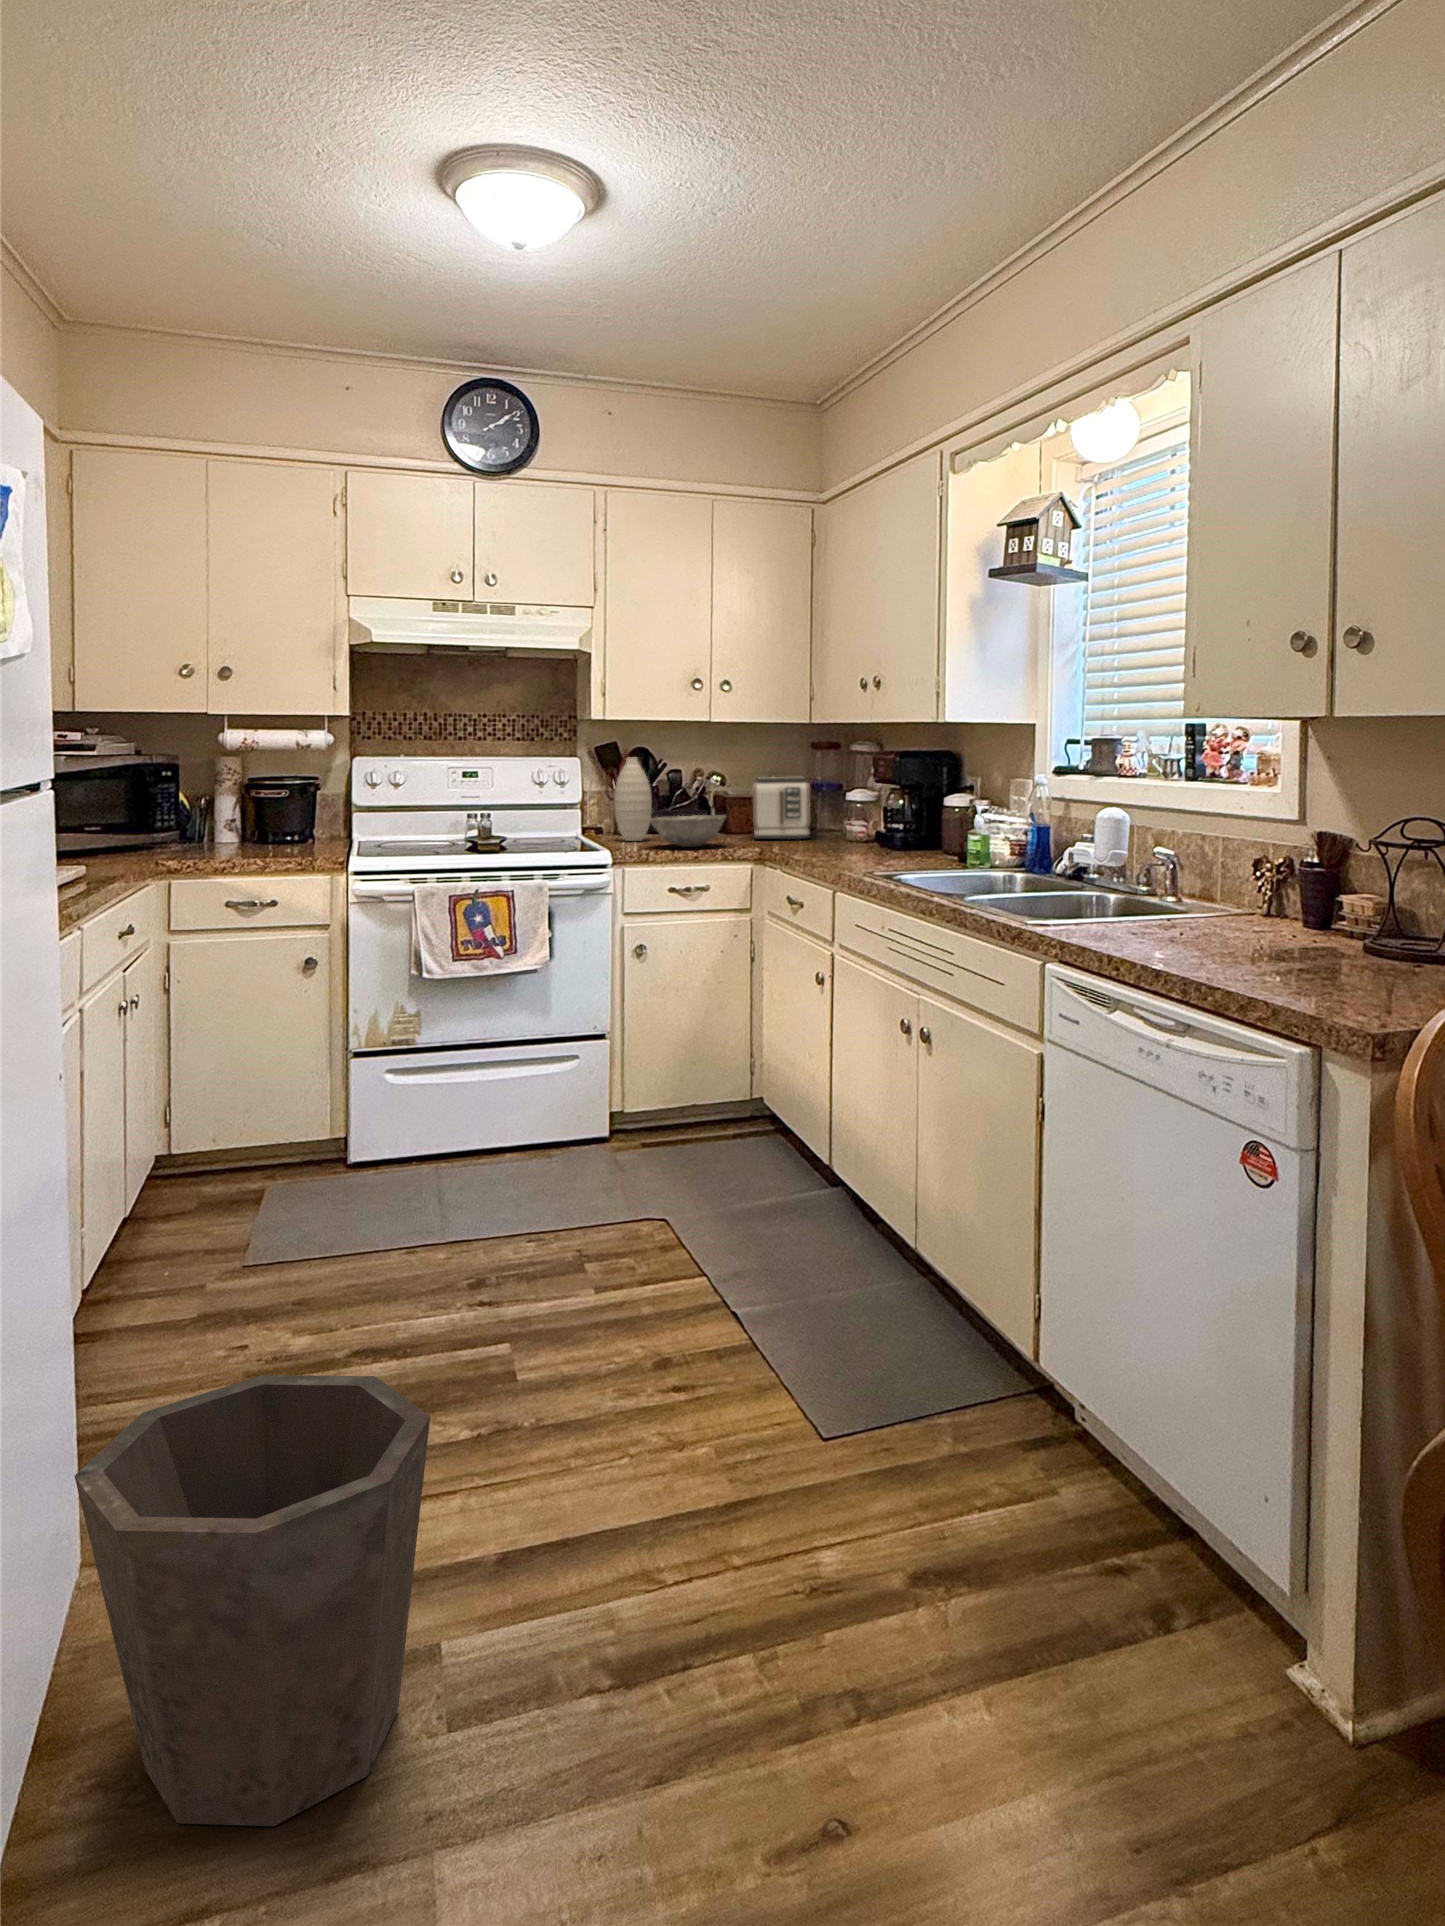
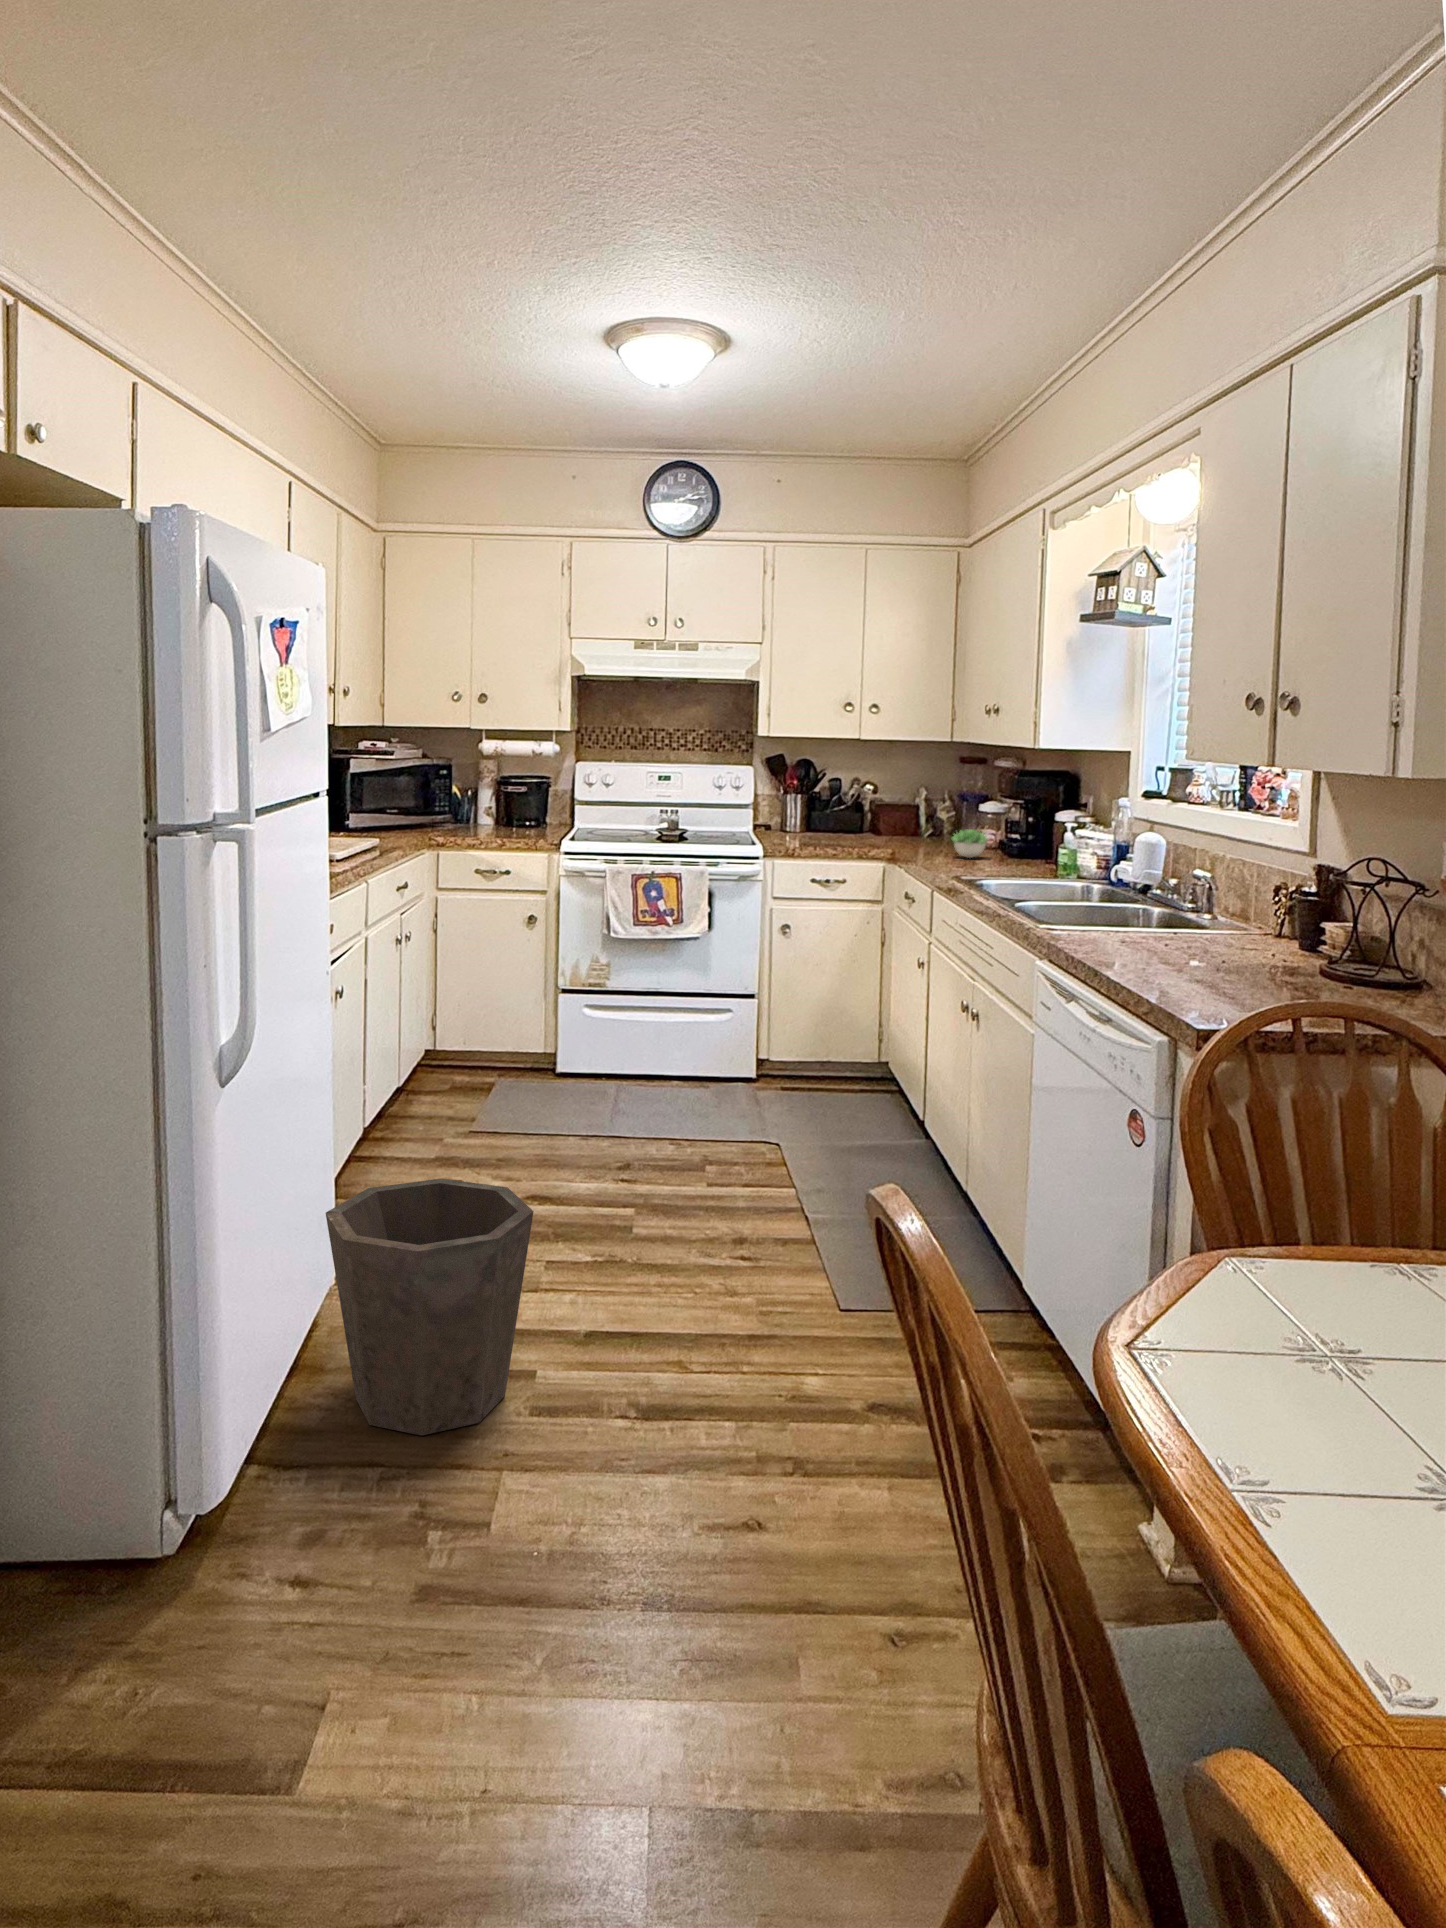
vase: present [614,758,652,841] -> none [782,768,813,838]
toaster: present [753,777,810,839] -> none [896,788,951,843]
bowl: present [649,815,726,847] -> none [805,819,870,846]
succulent plant: none [831,818,875,852] -> present [952,829,988,858]

